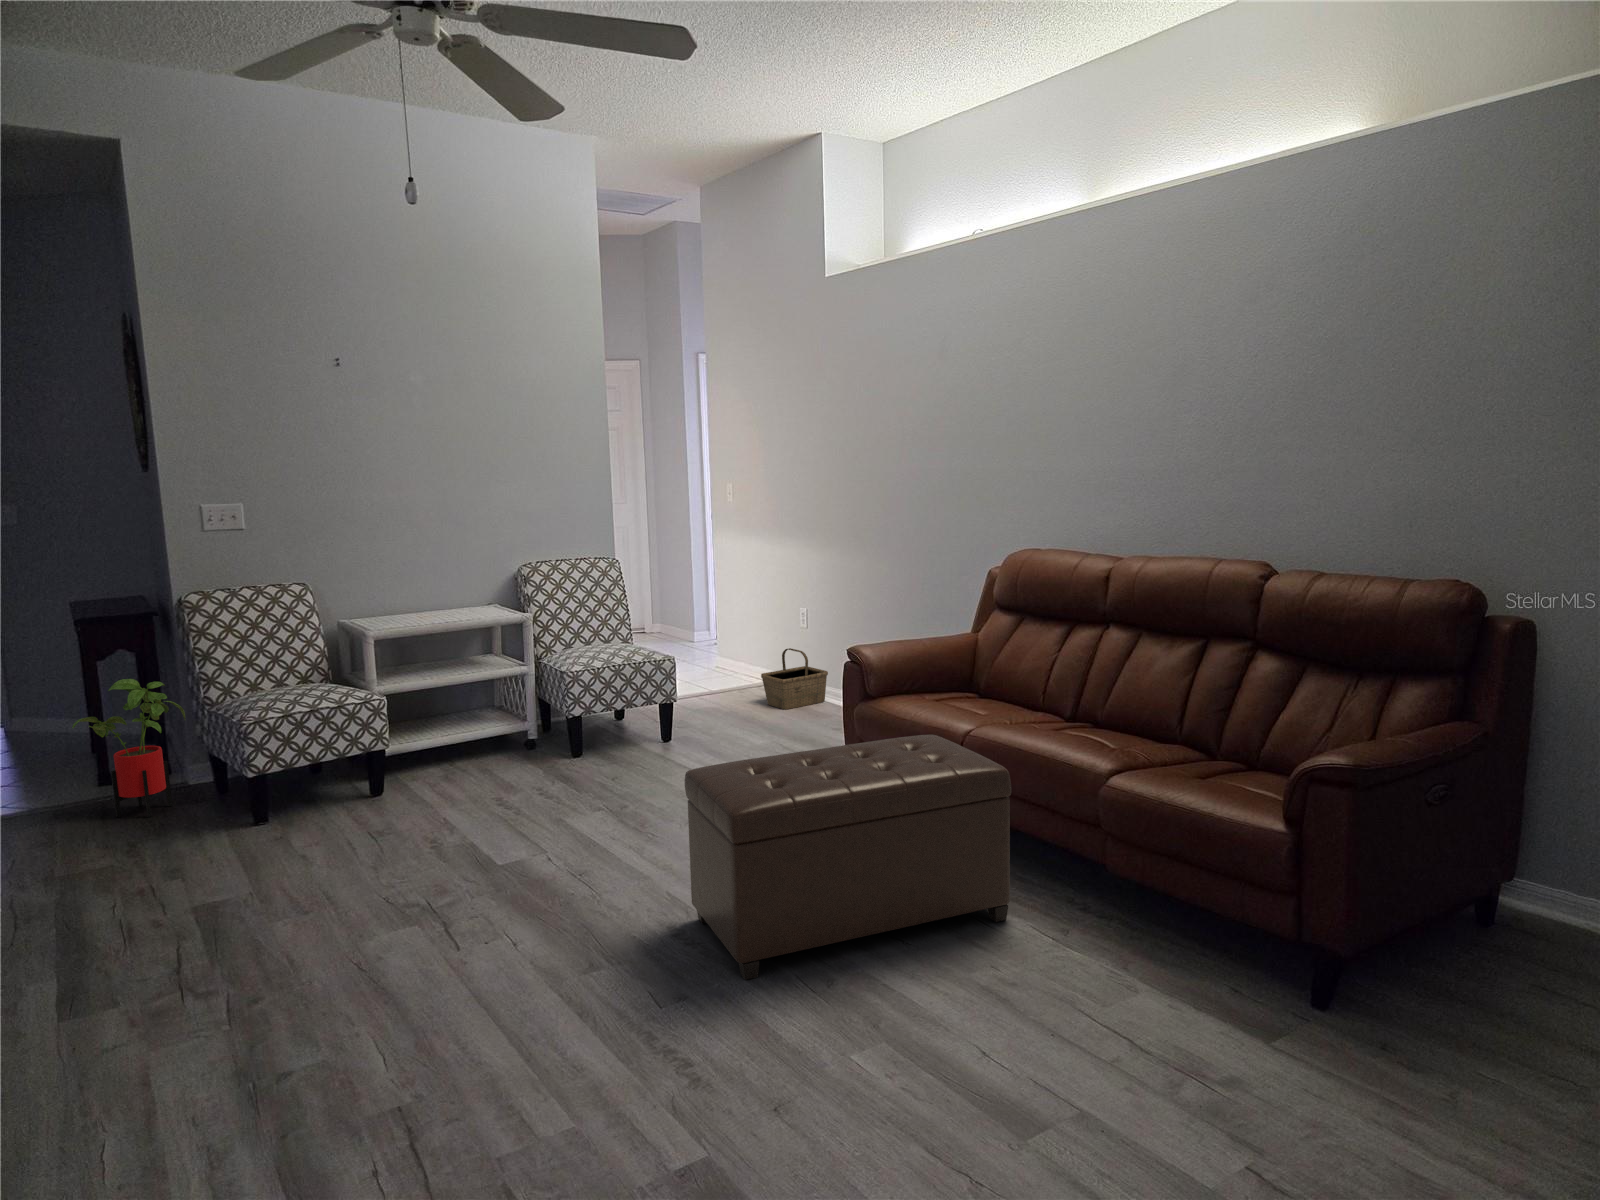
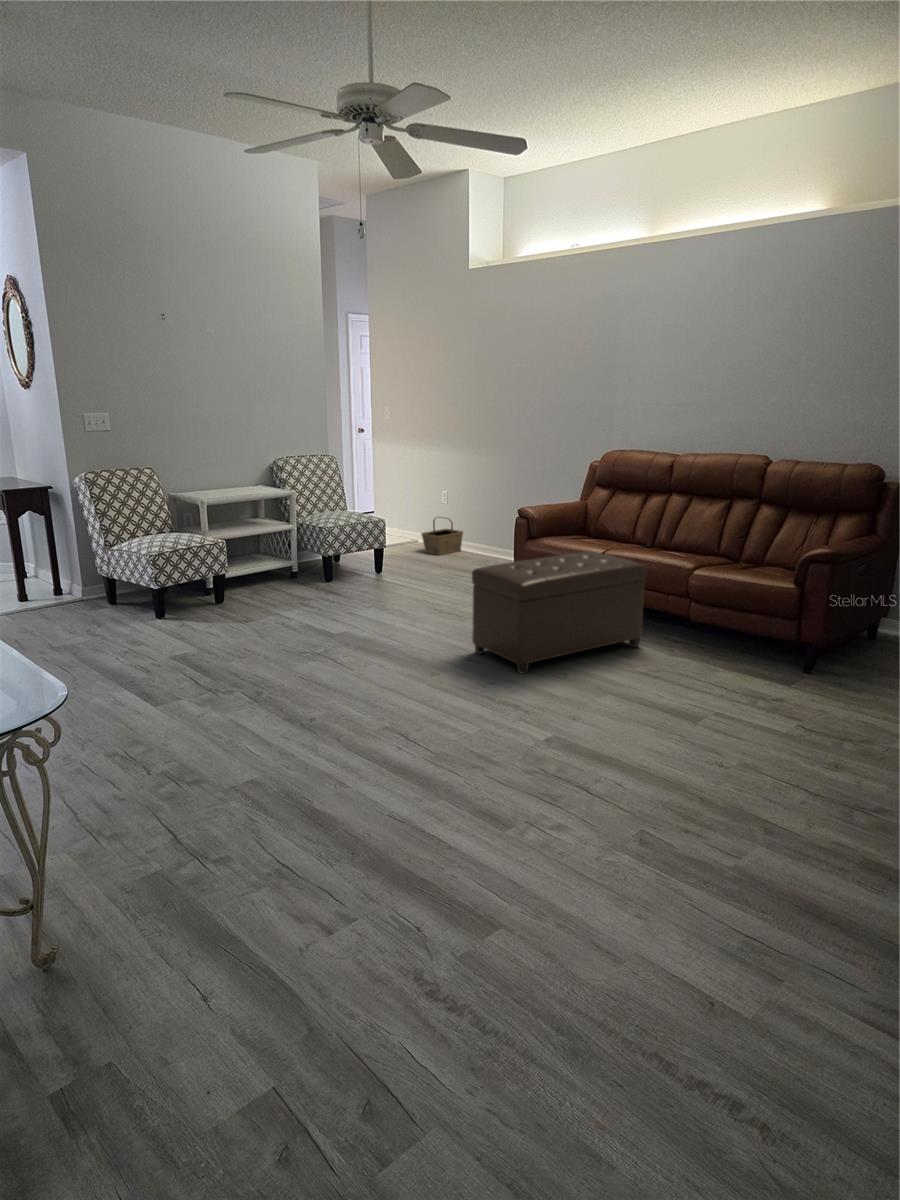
house plant: present [72,679,185,817] -> none [25,529,88,620]

